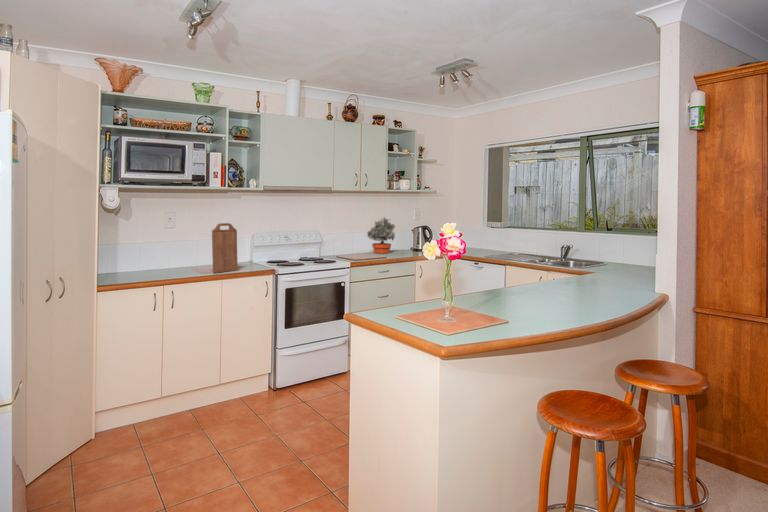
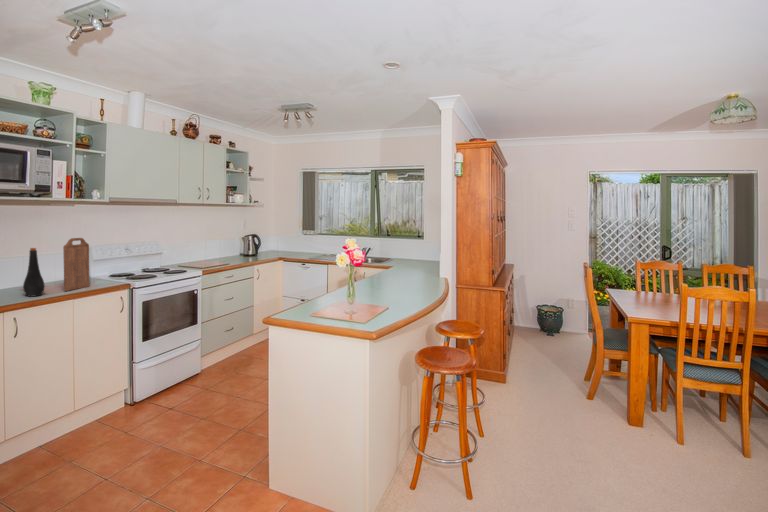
potted plant: present [367,218,395,253] -> none [203,228,230,261]
bottle: none [179,232,195,276] -> present [23,248,45,296]

